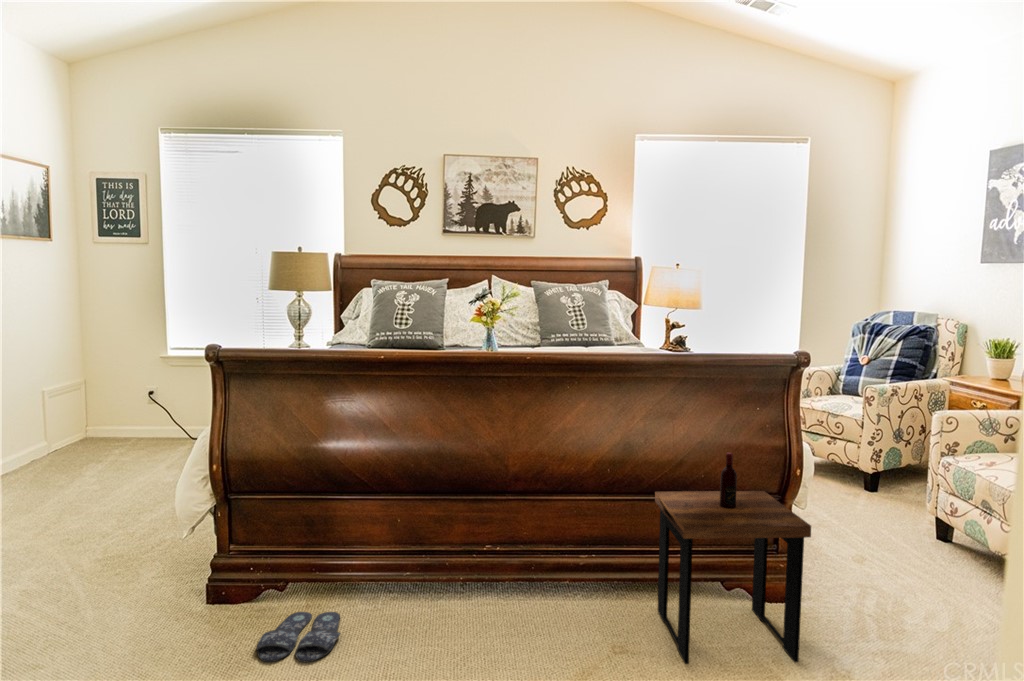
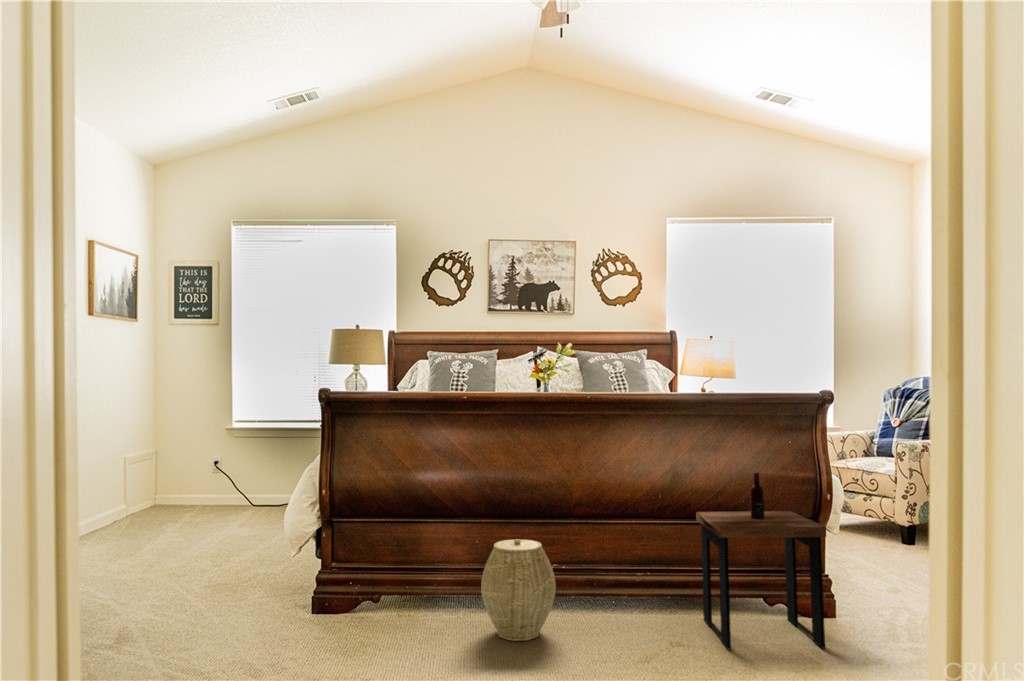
woven basket: none [397,526,486,650] -> present [481,539,556,641]
slippers: present [257,612,341,663] -> none [366,619,433,647]

